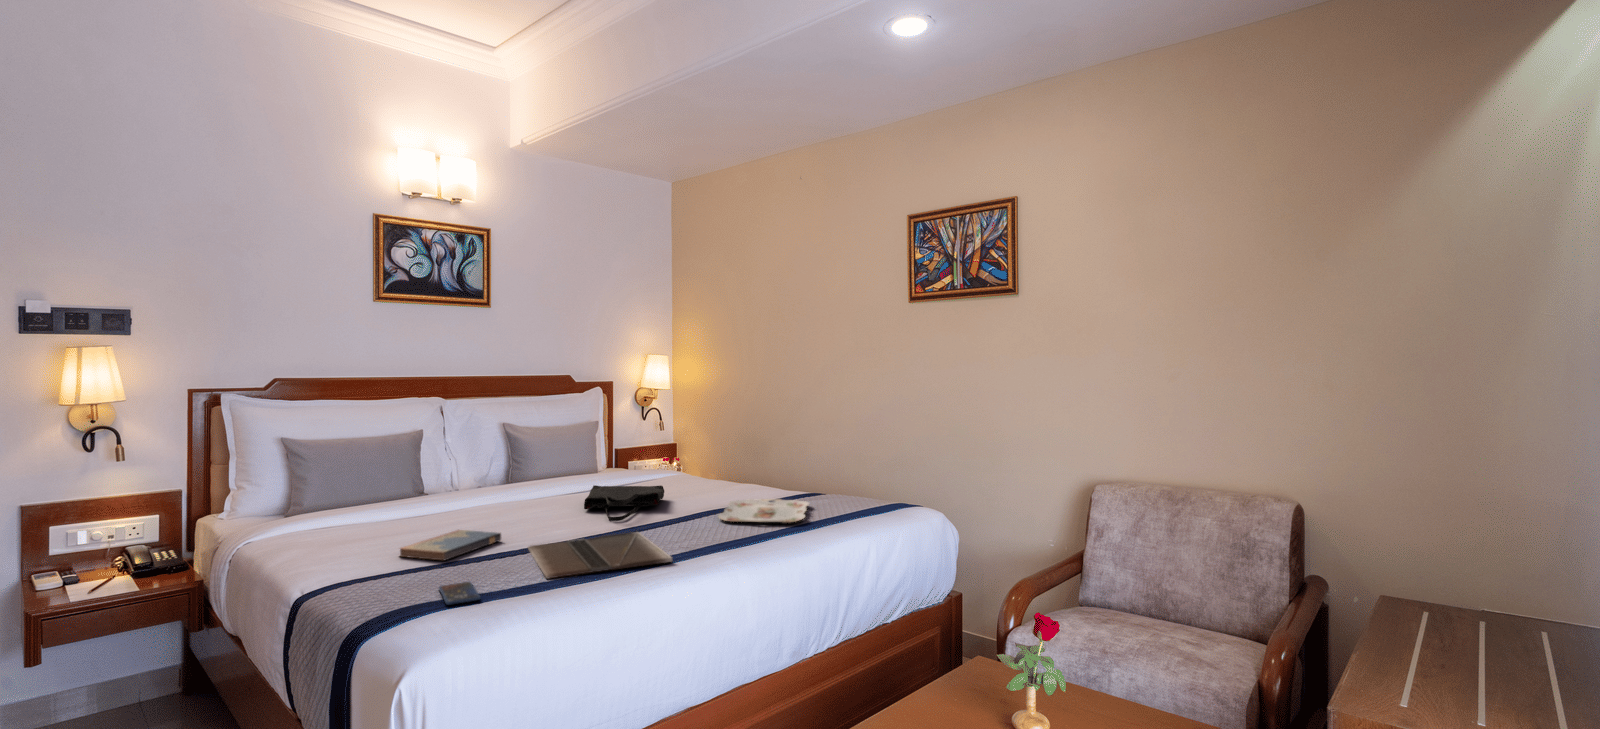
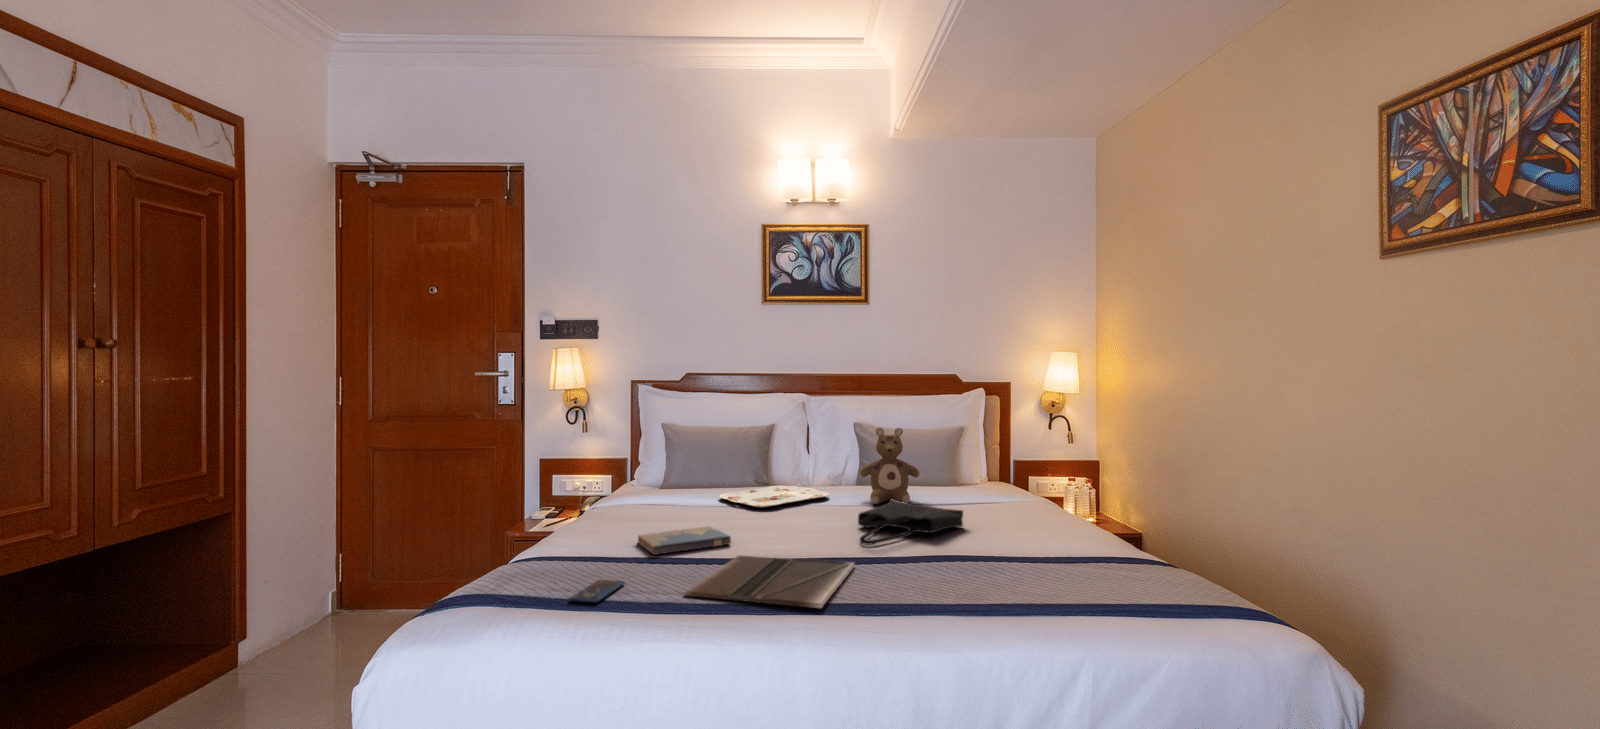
stuffed bear: none [539,424,594,494] -> present [860,428,920,504]
serving tray: present [718,499,809,523] -> present [719,486,829,508]

